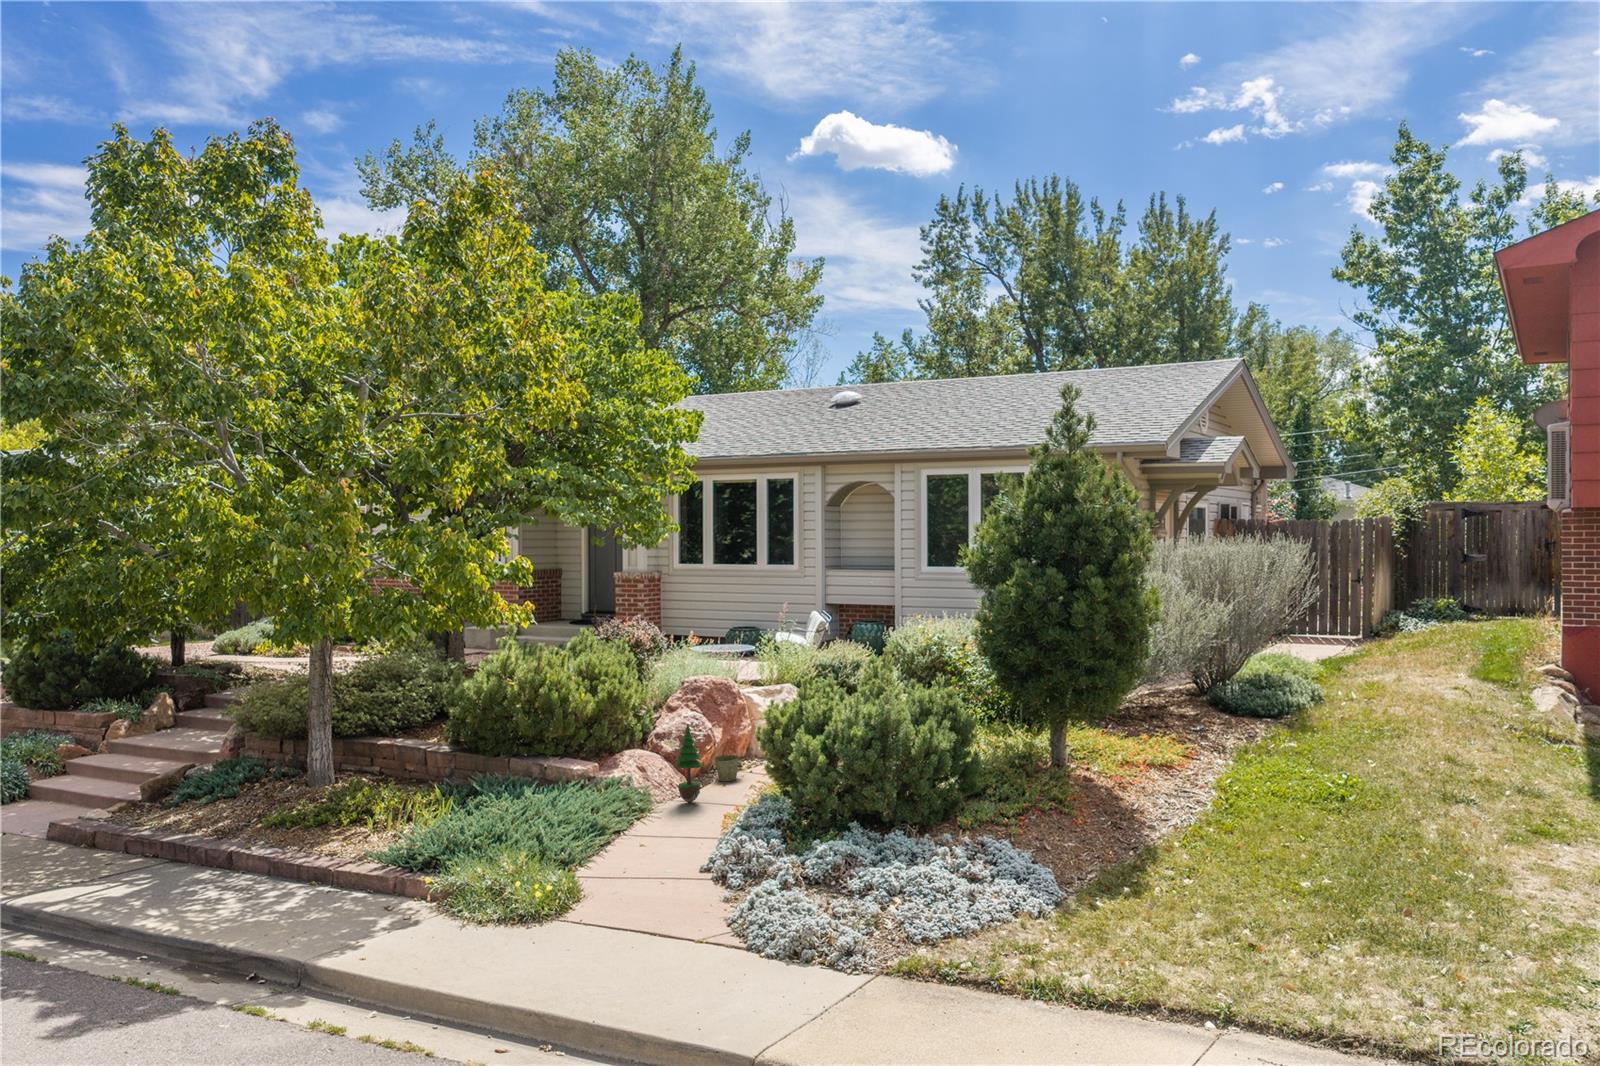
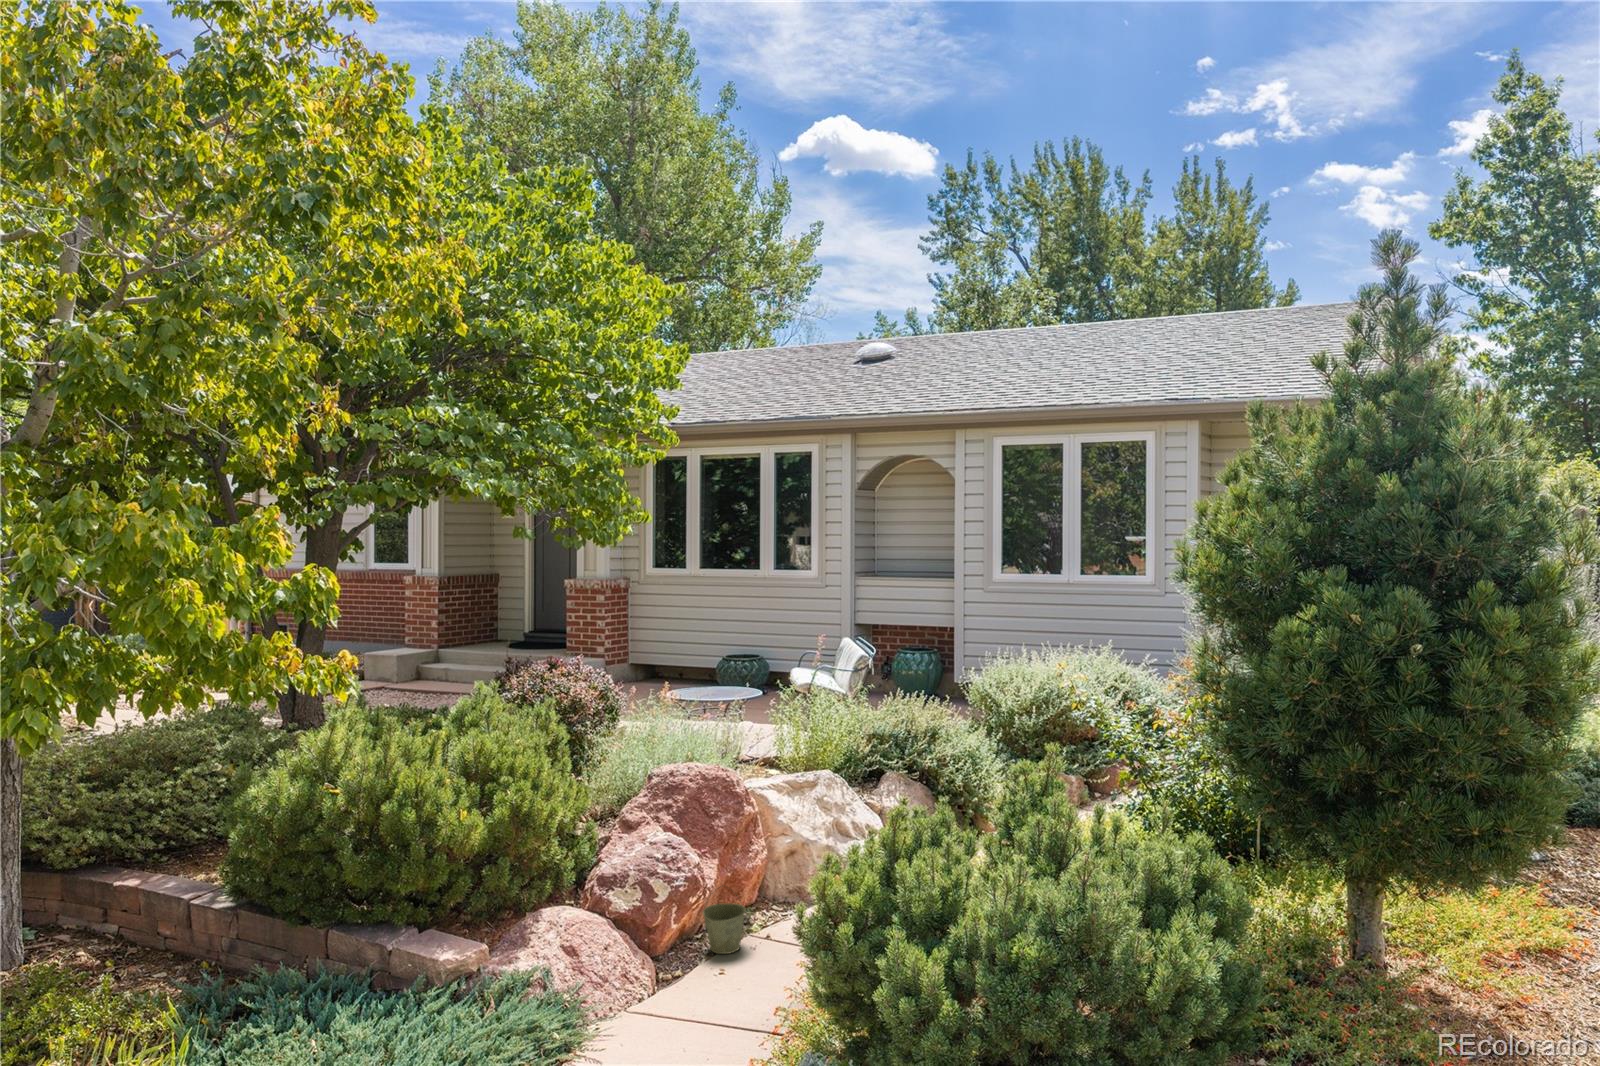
potted tree: present [675,725,702,803] -> none [628,875,682,1020]

